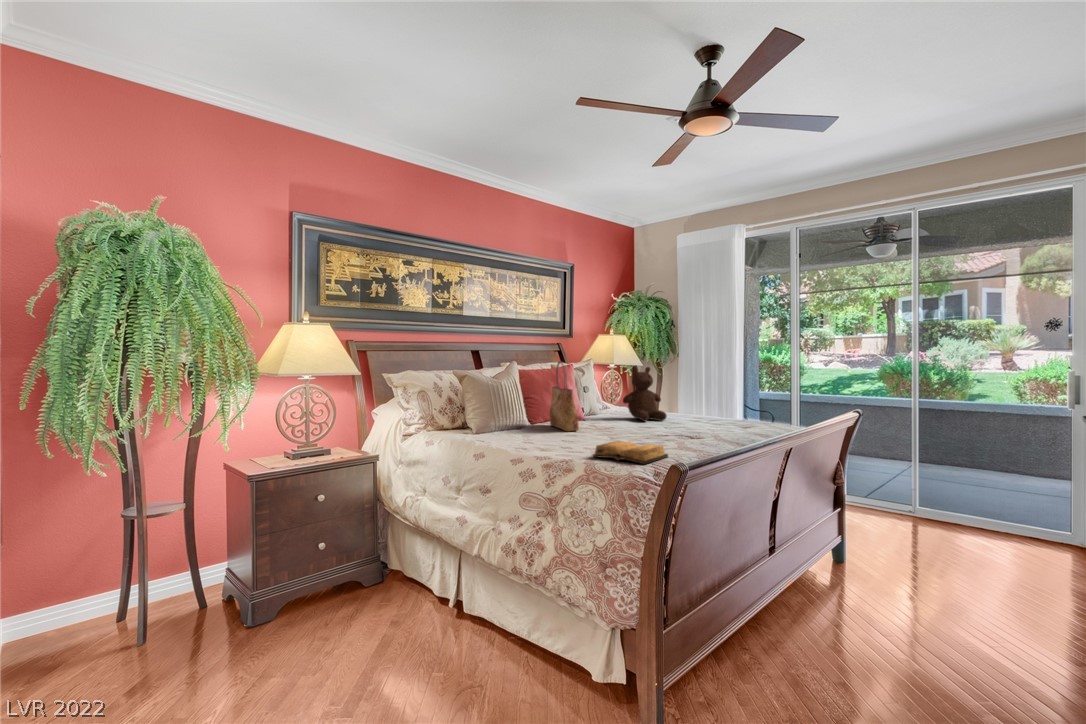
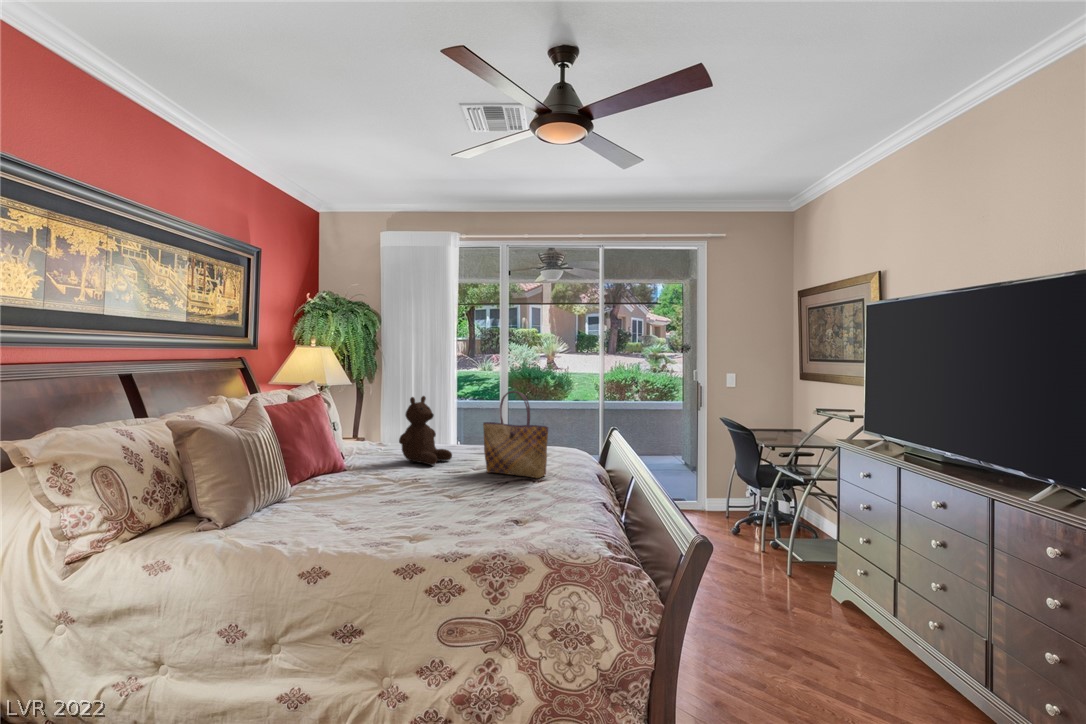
tote bag: present [550,362,579,431] -> present [483,391,549,478]
diary: present [593,441,668,465] -> none [515,506,597,539]

